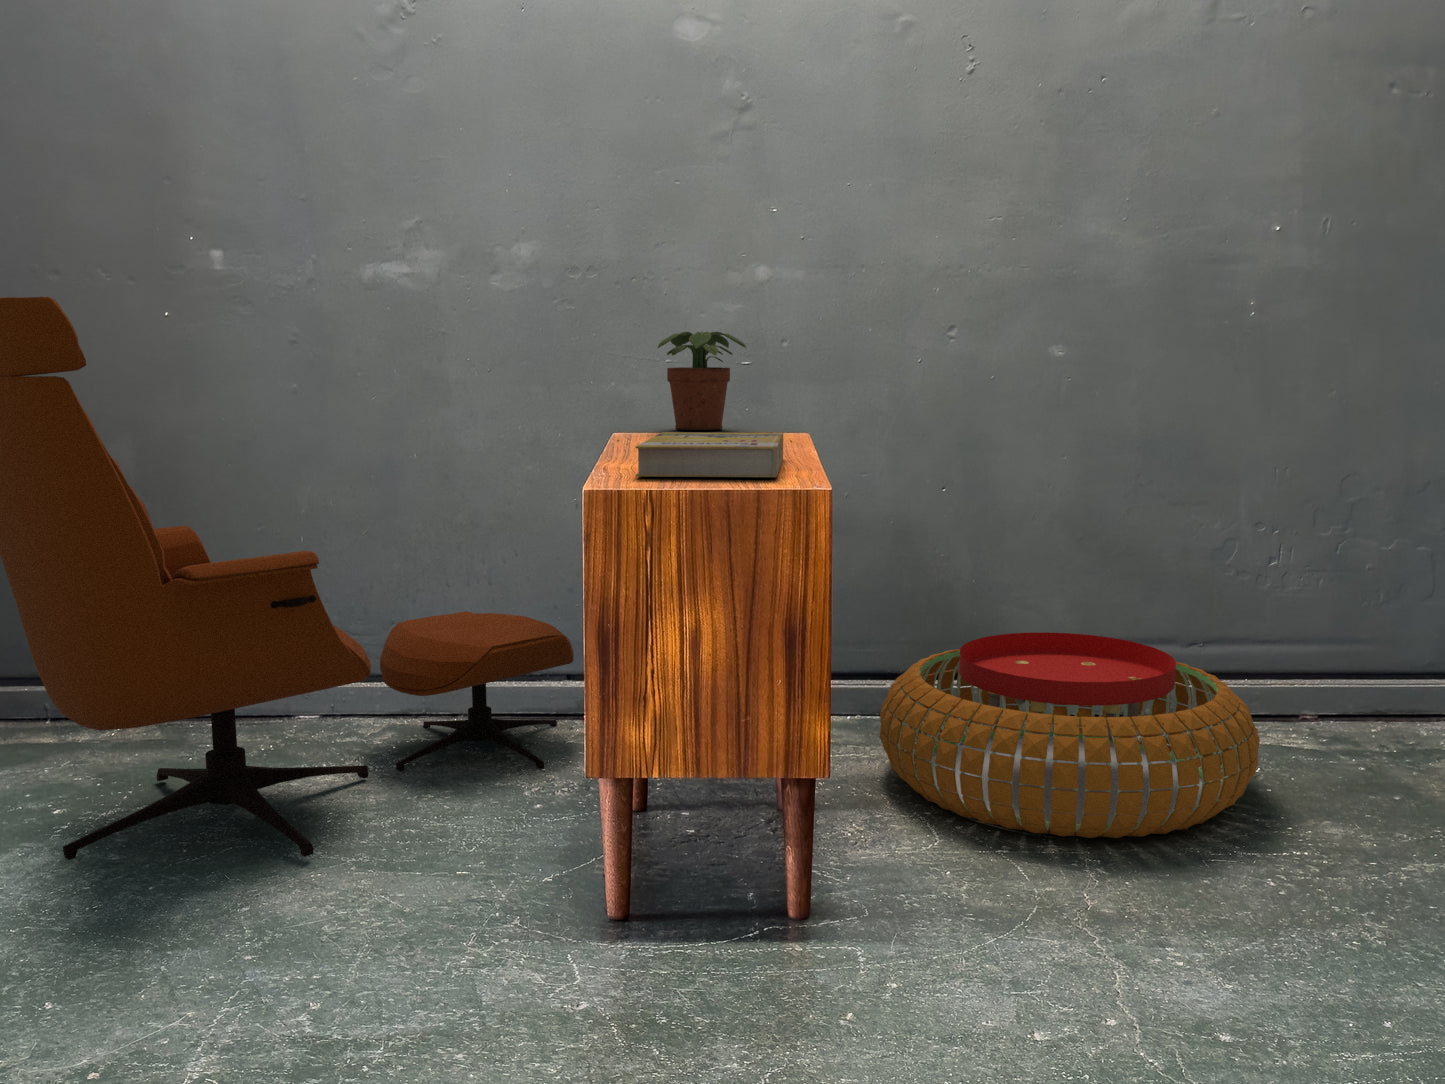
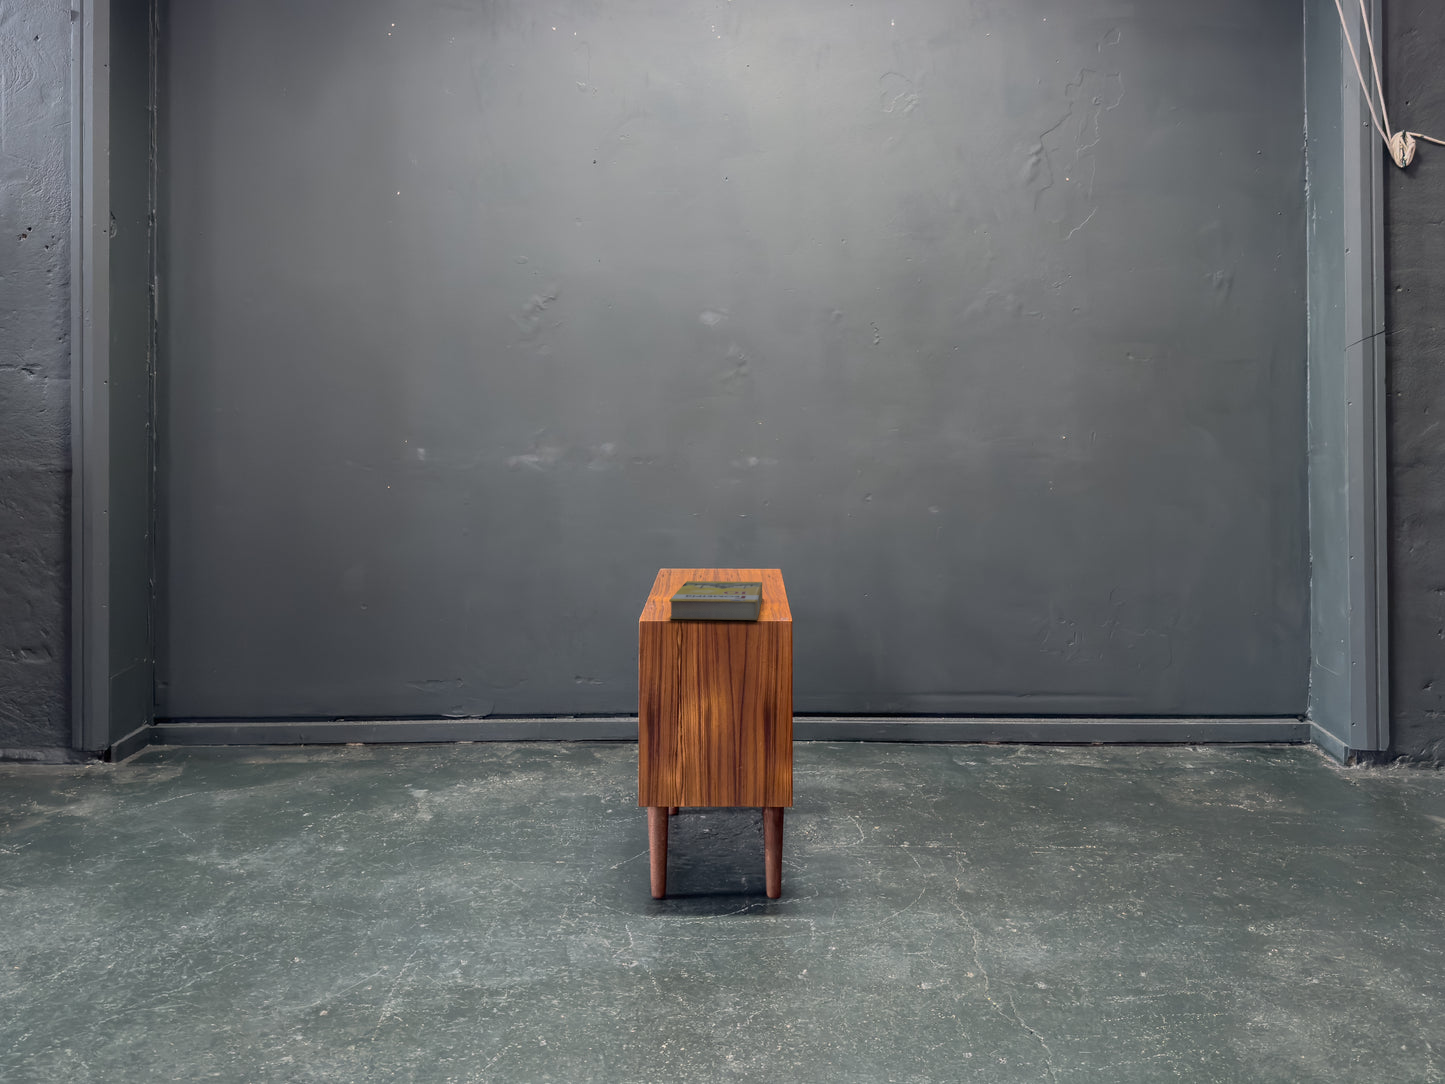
lounge chair: present [0,296,574,860] -> none [237,502,632,851]
potted plant: present [657,332,746,430] -> none [685,505,741,566]
pouf: present [880,632,1260,838] -> none [825,693,1067,836]

